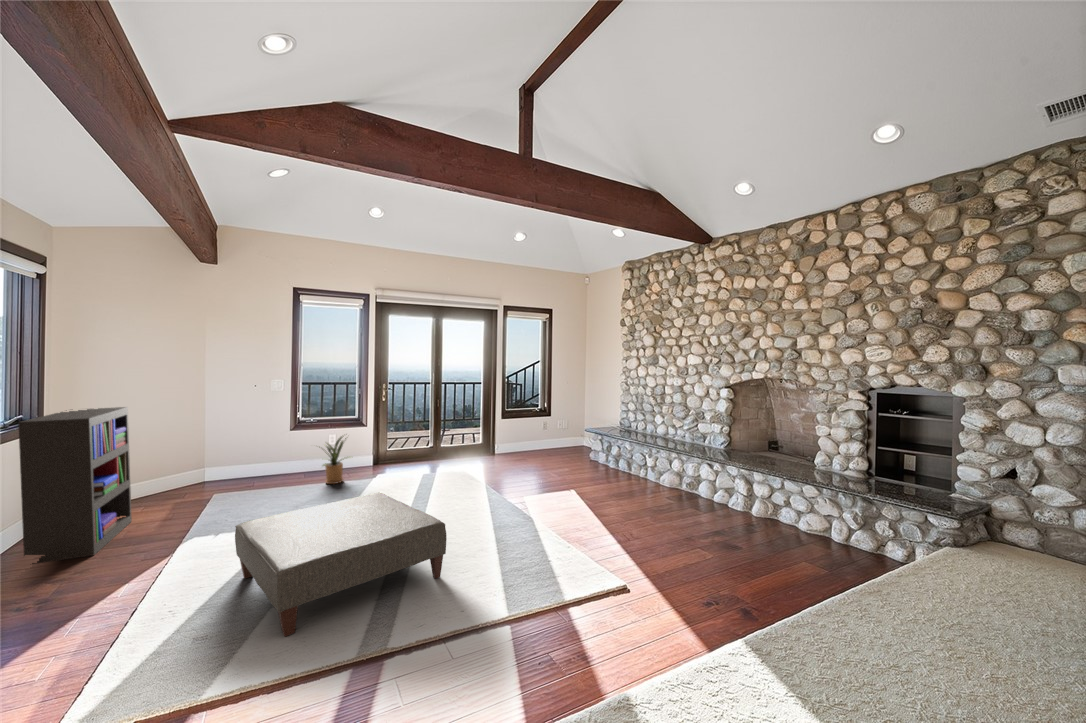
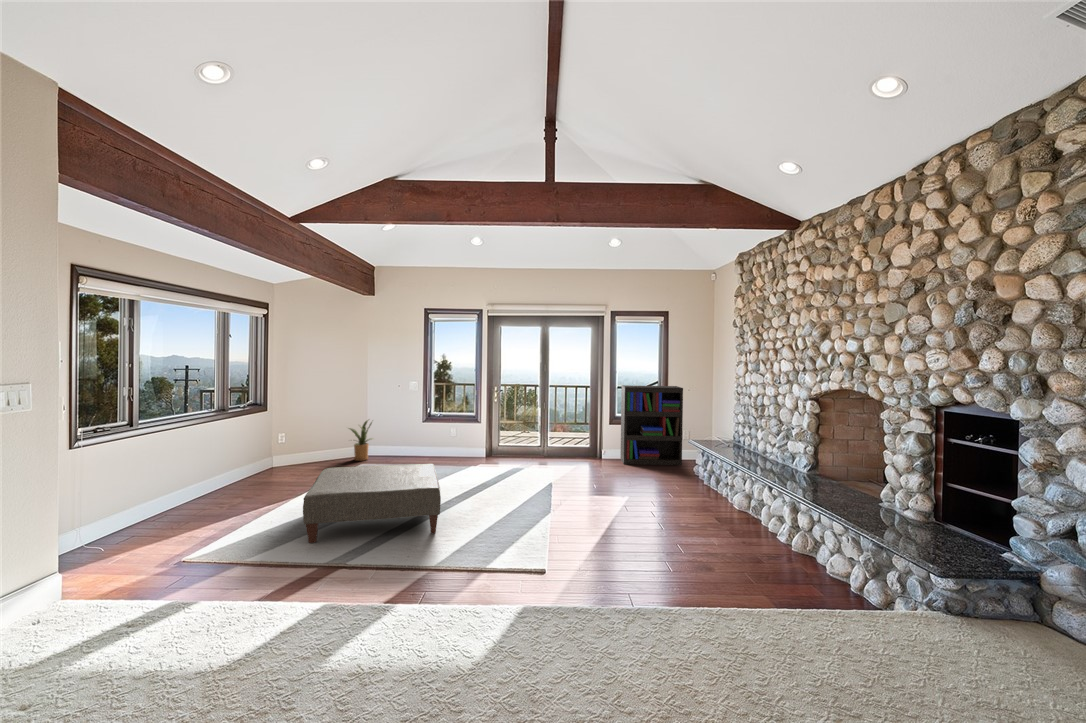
bookshelf: present [18,407,132,564] -> present [621,385,683,465]
house plant: present [323,436,346,484] -> present [349,420,372,461]

